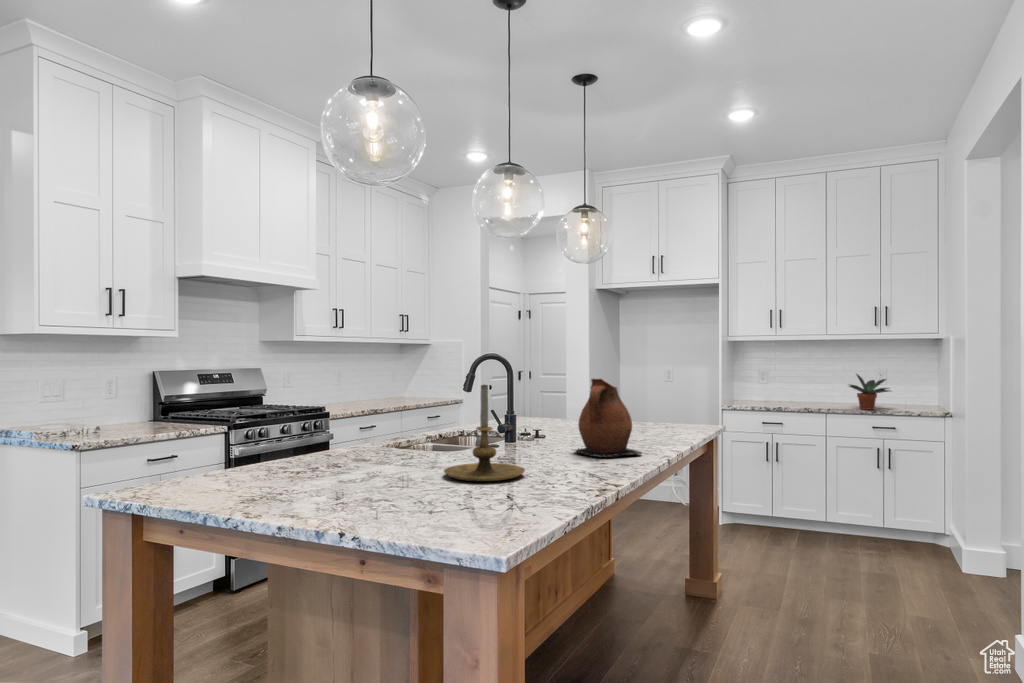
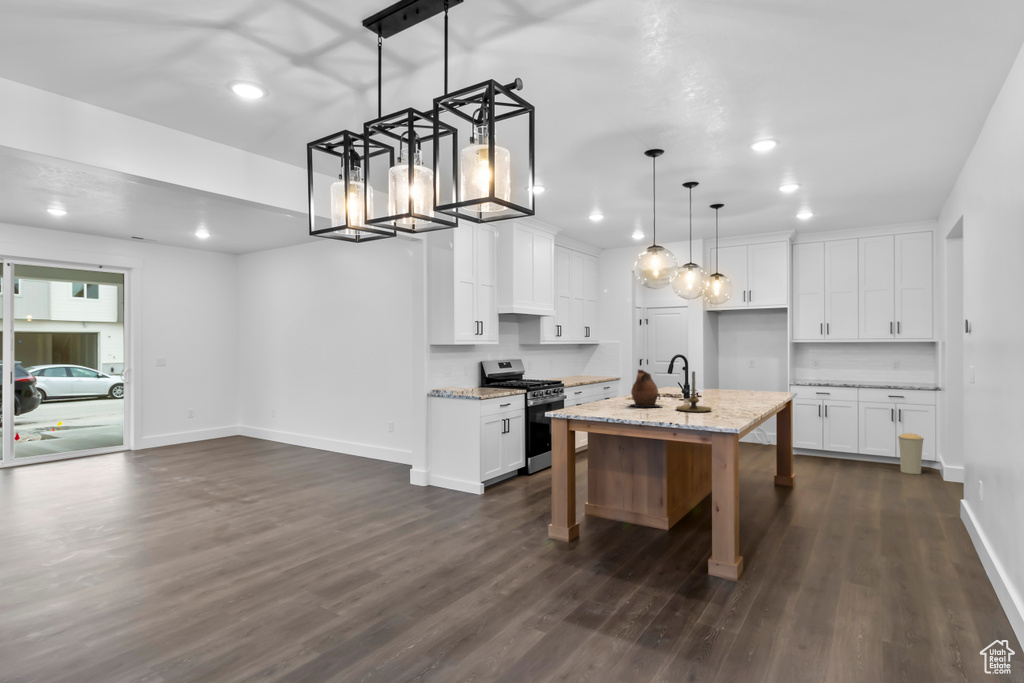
potted plant: present [849,374,889,410] -> none [872,363,903,386]
ceramic pitcher: present [576,379,642,456] -> present [631,370,662,407]
trash can: none [889,489,930,559] -> present [898,433,924,474]

